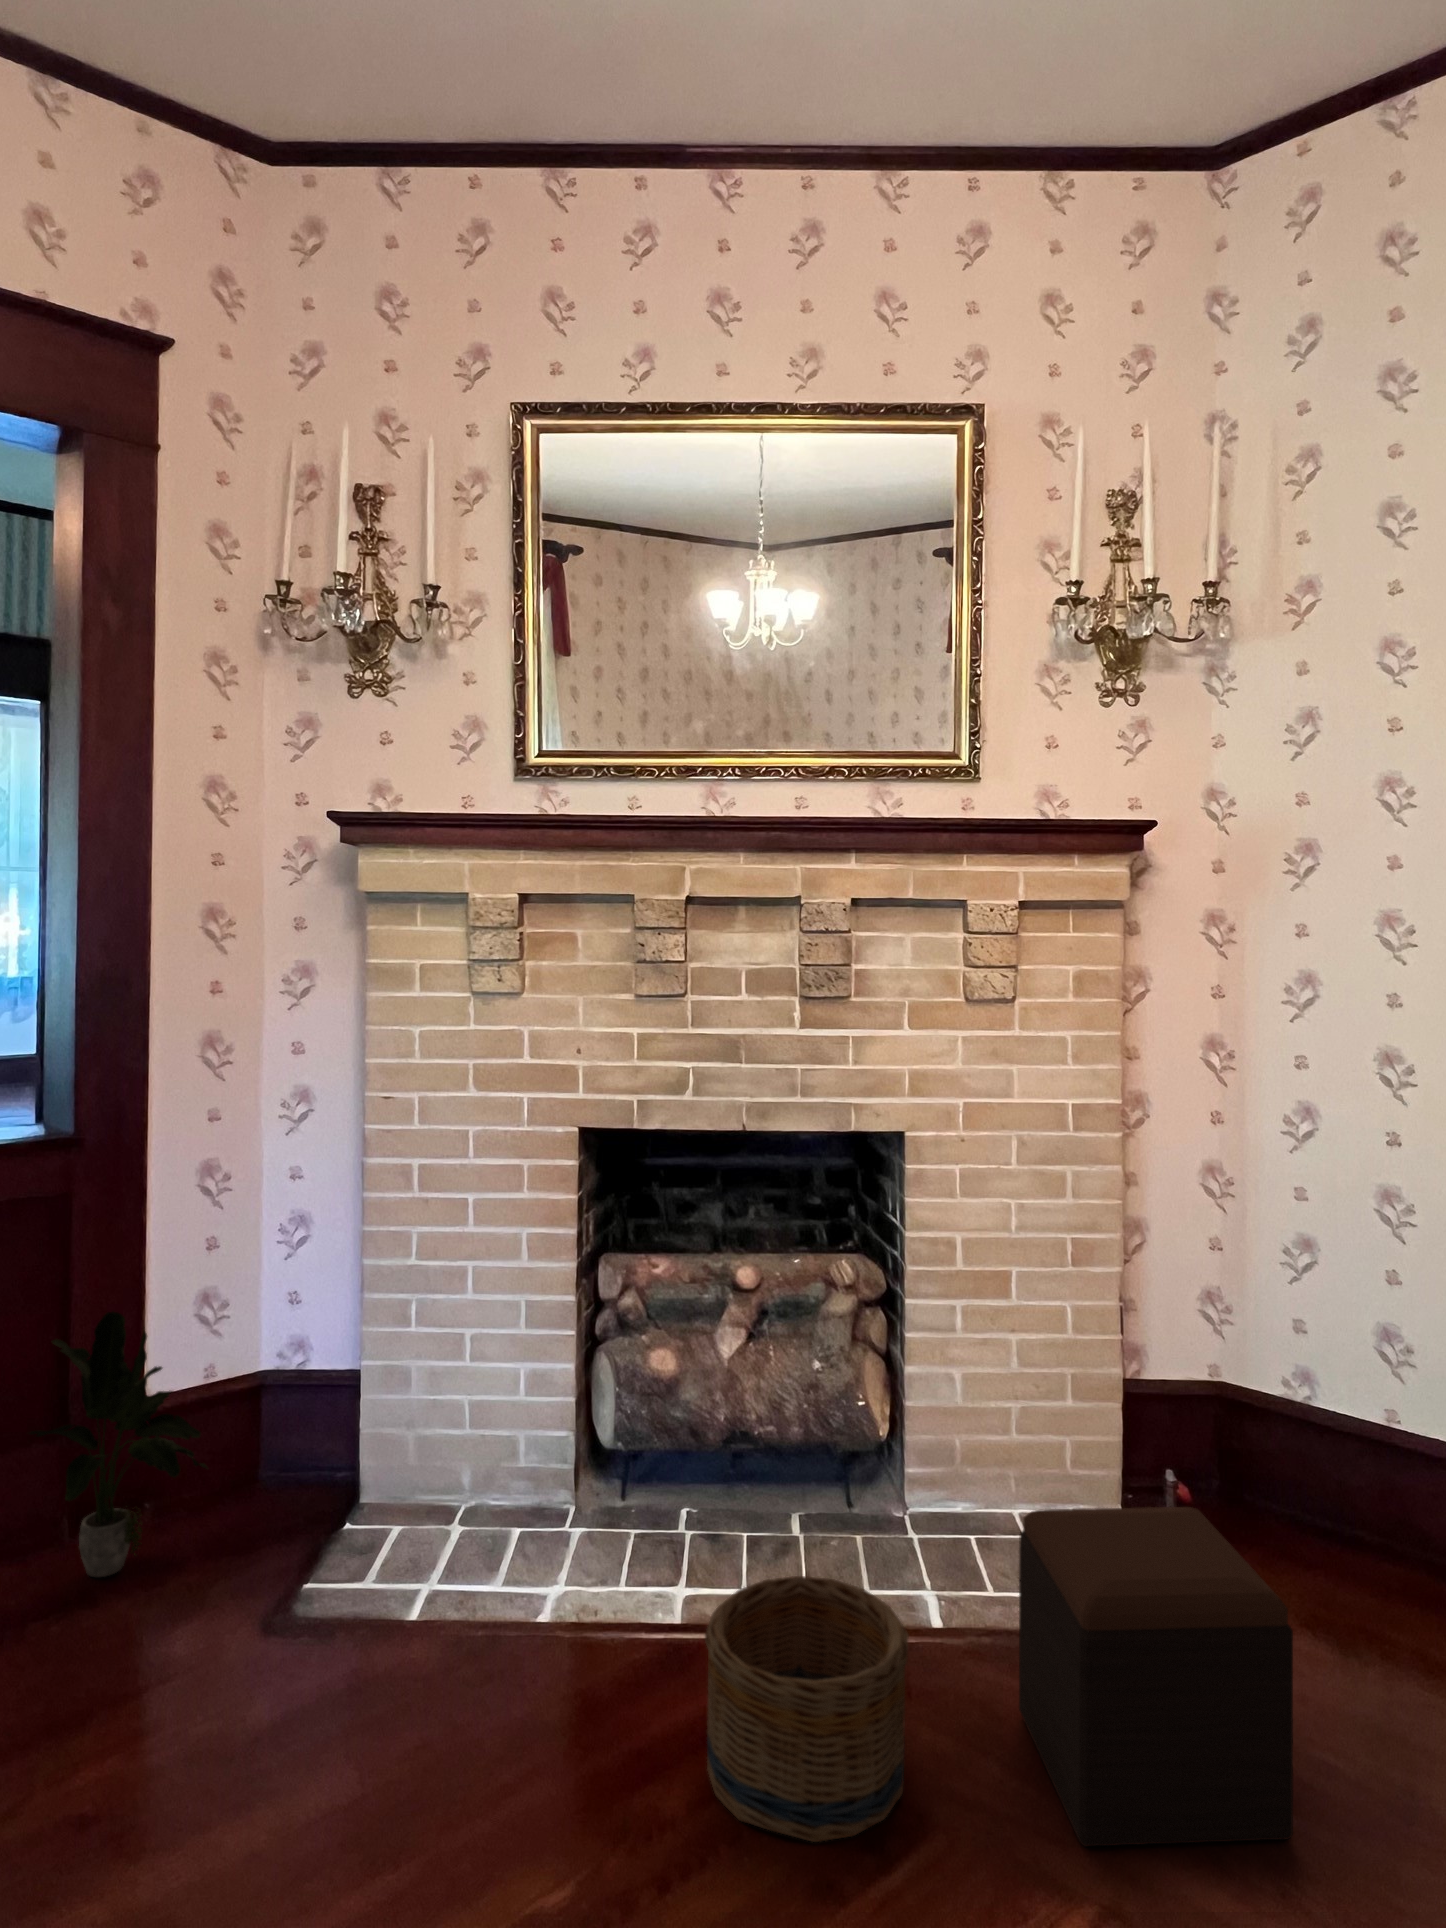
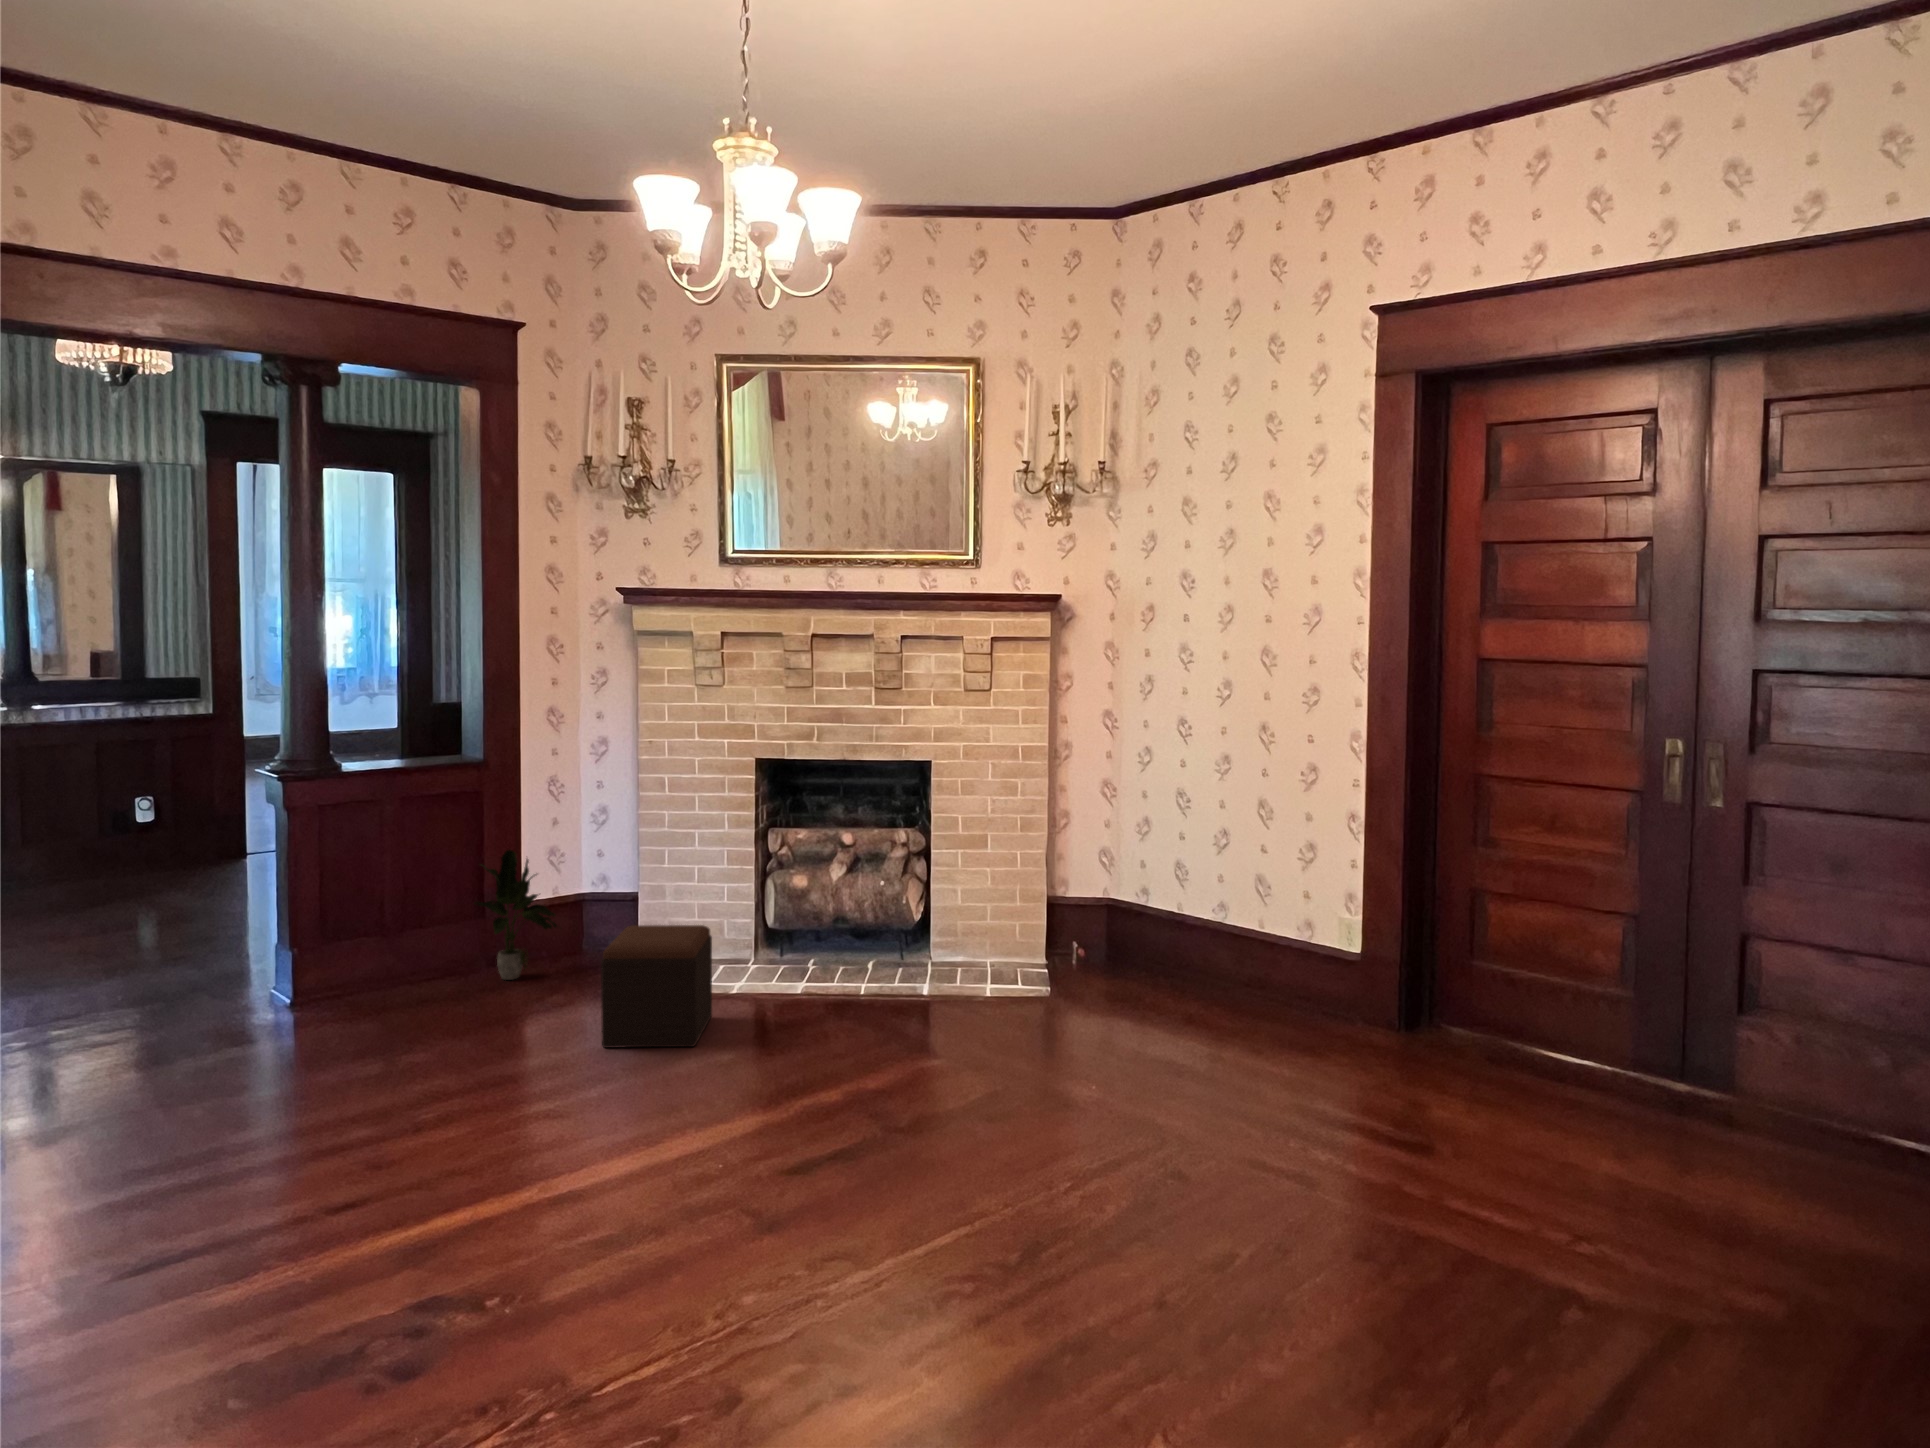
footstool: present [1019,1507,1293,1847] -> present [601,925,712,1048]
basket: present [705,1576,908,1842] -> none [792,956,883,1046]

